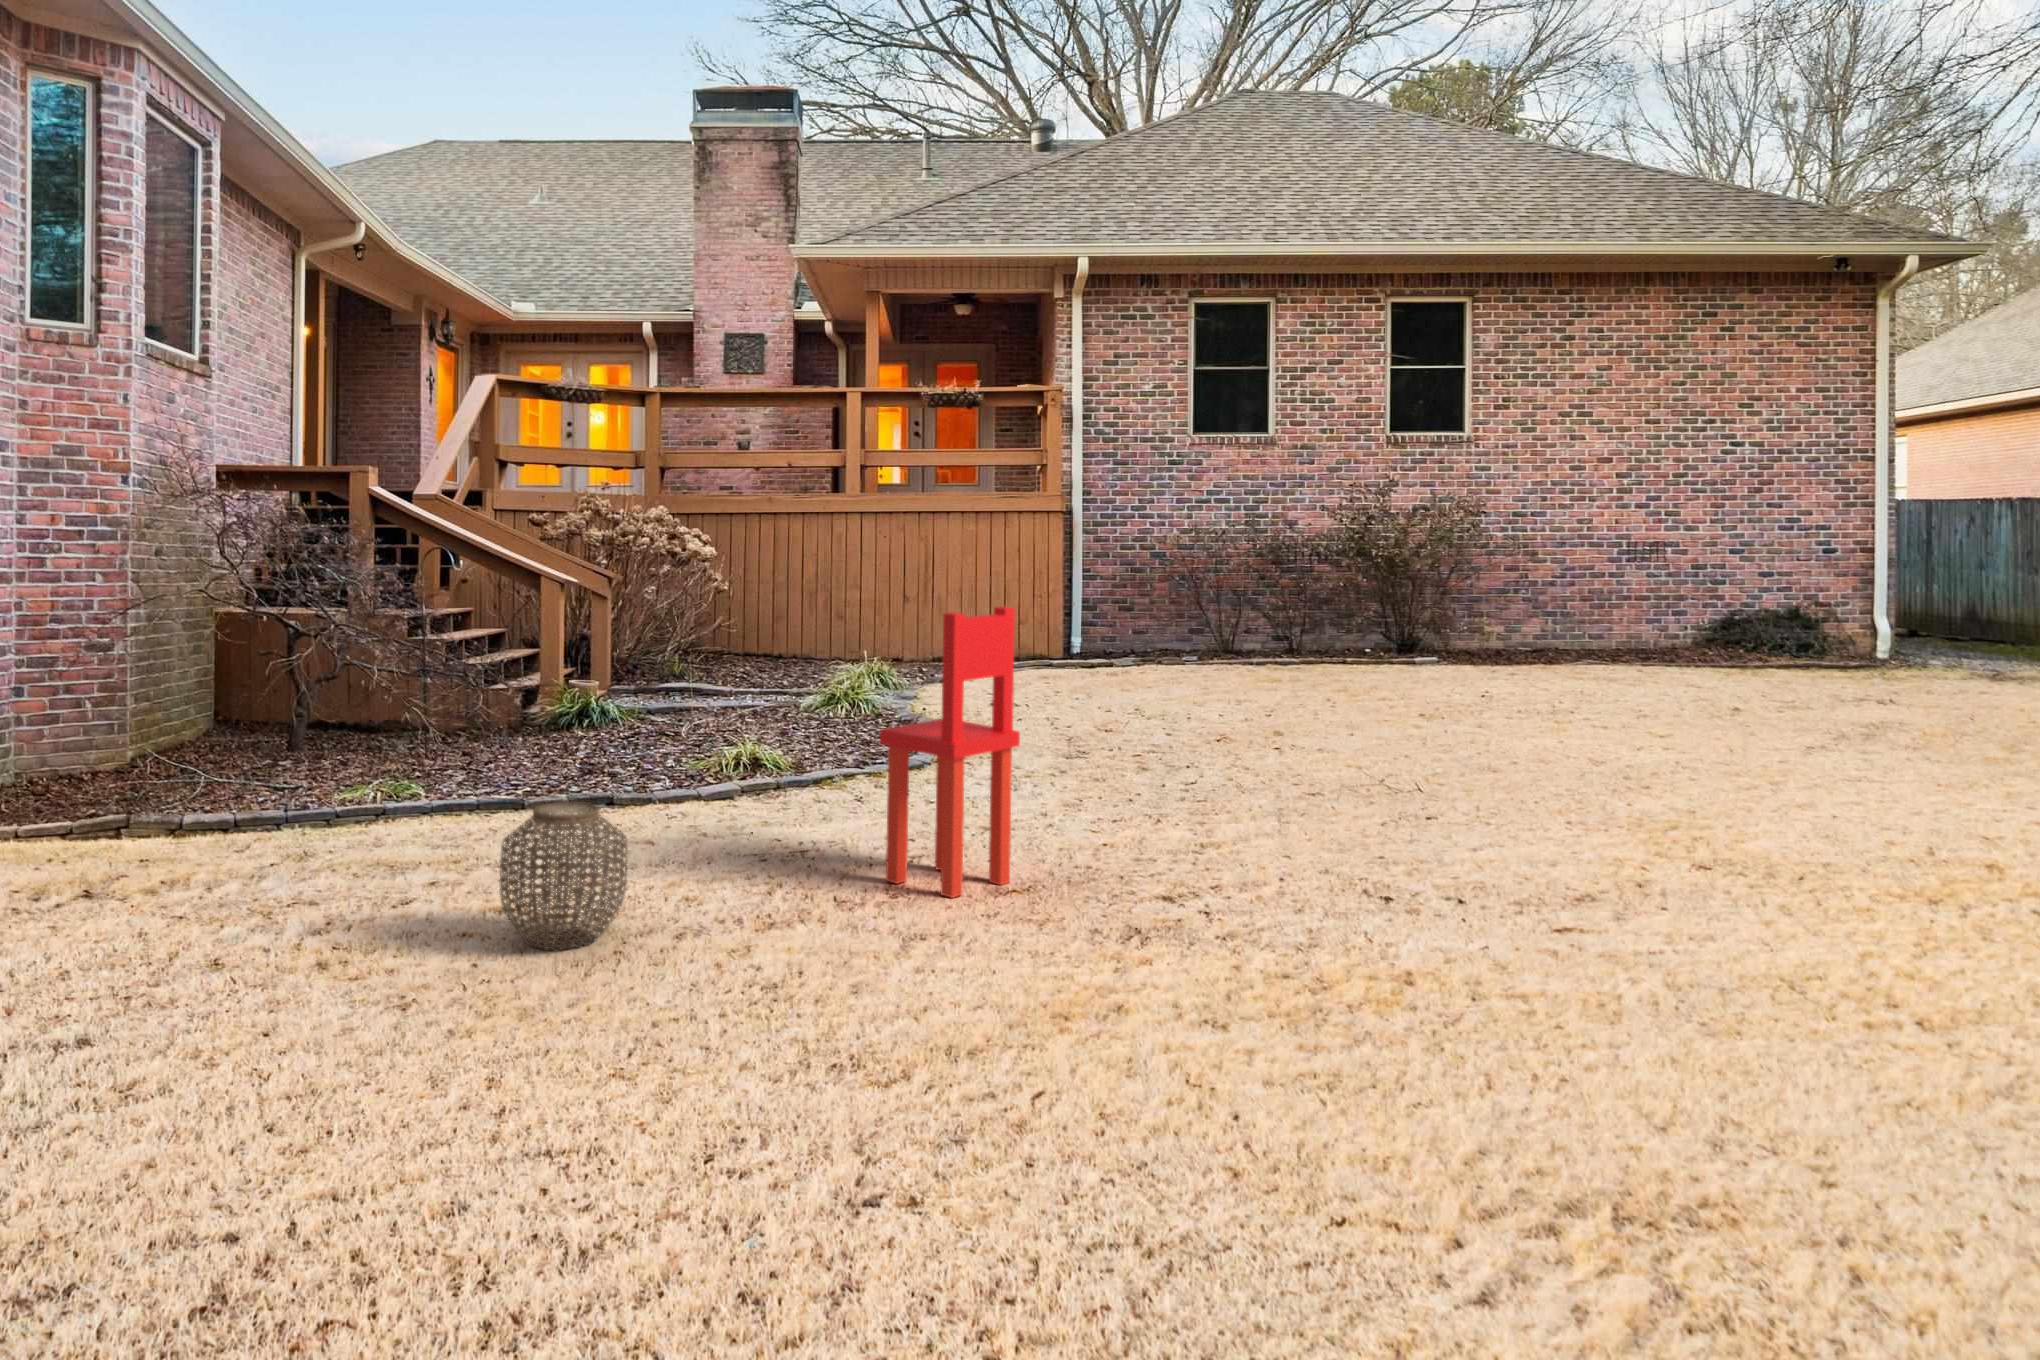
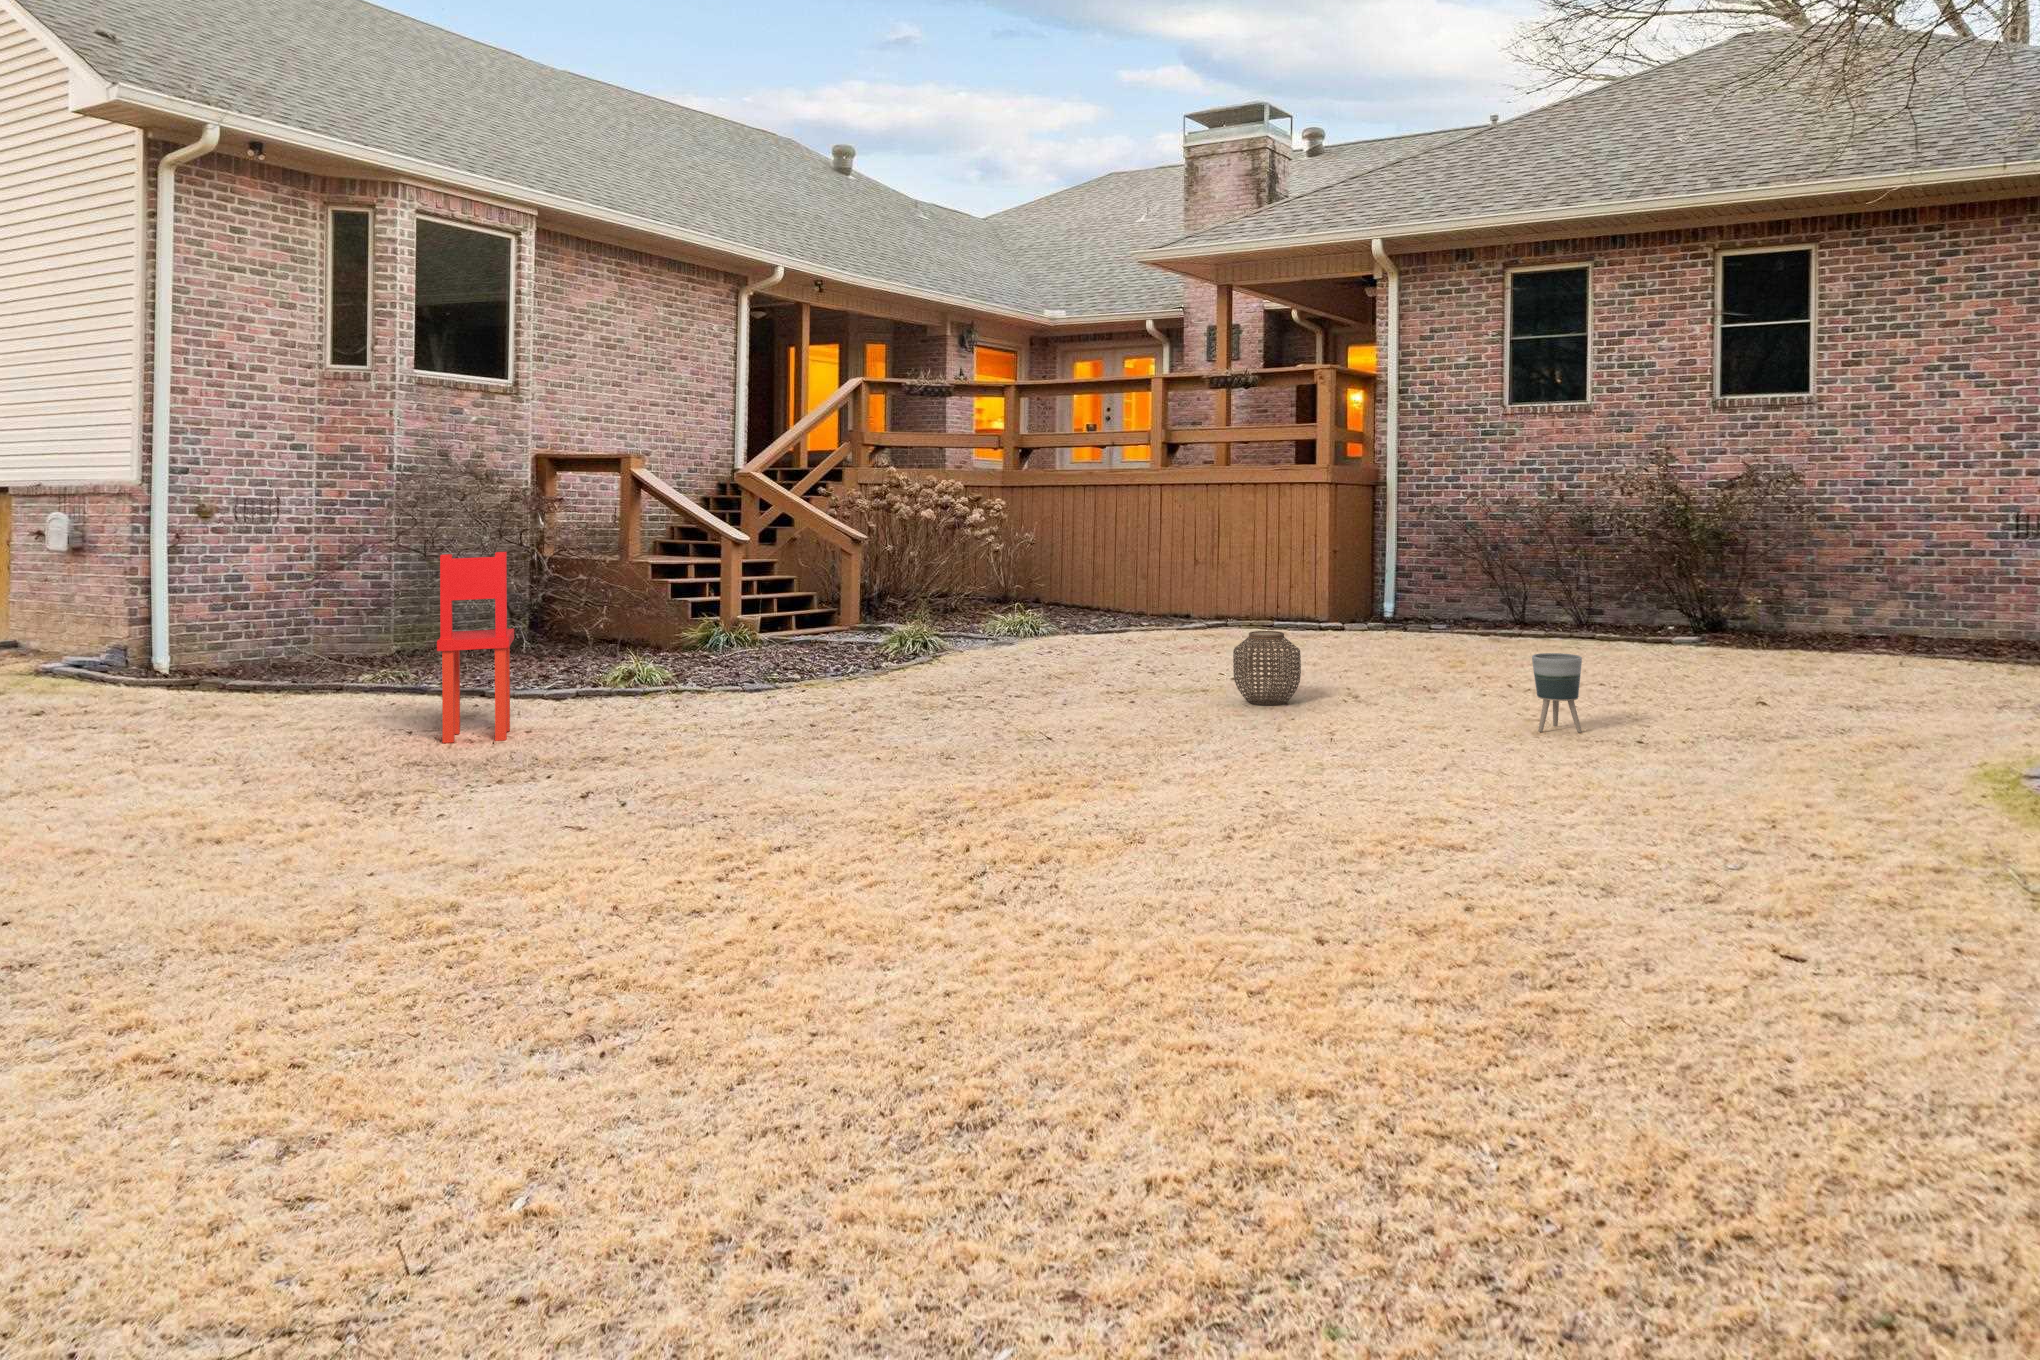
planter: none [1808,678,1861,756] -> present [1532,653,1582,733]
woven basket: present [500,802,628,950] -> present [1233,631,1301,706]

